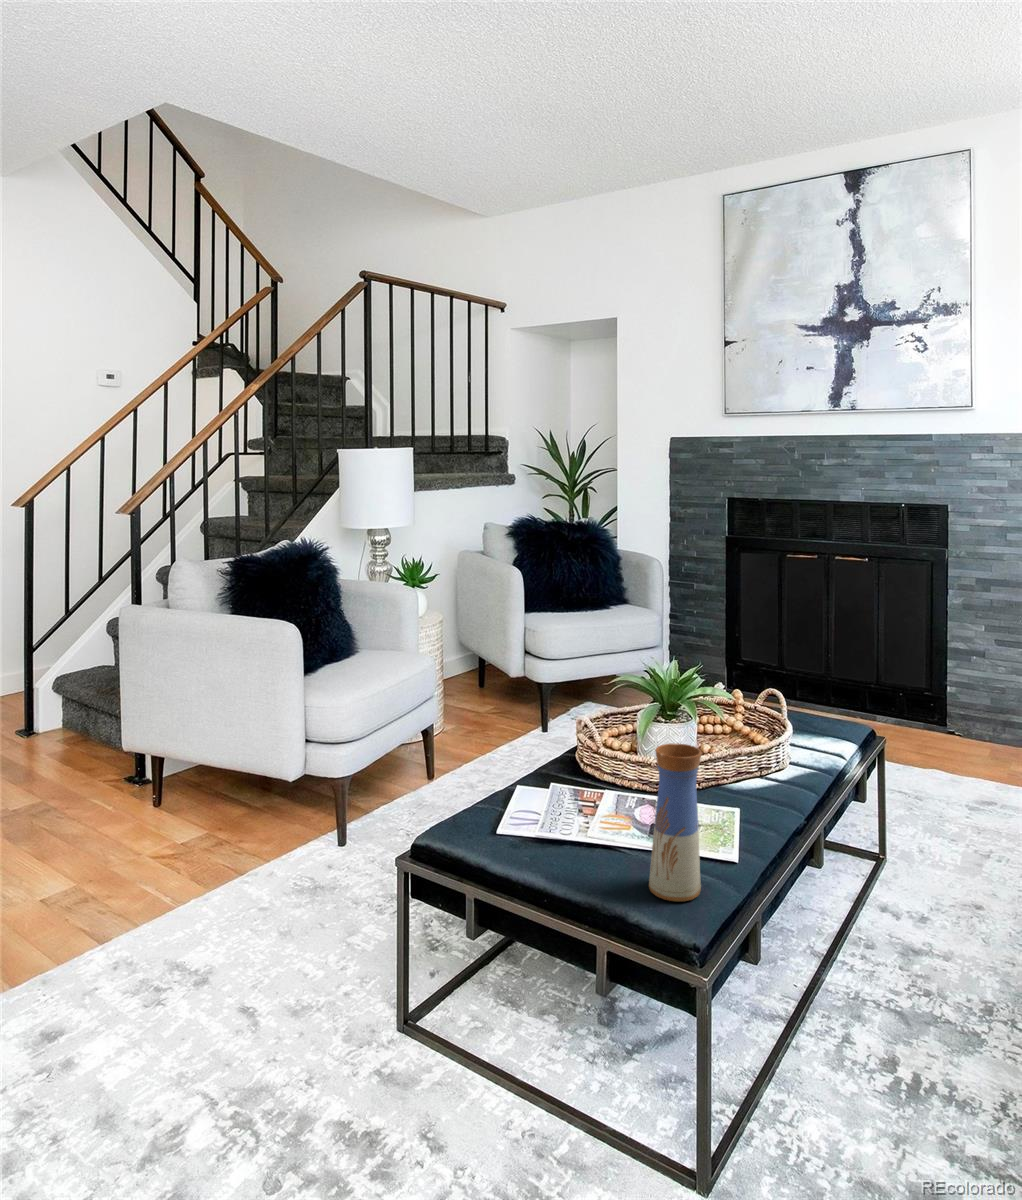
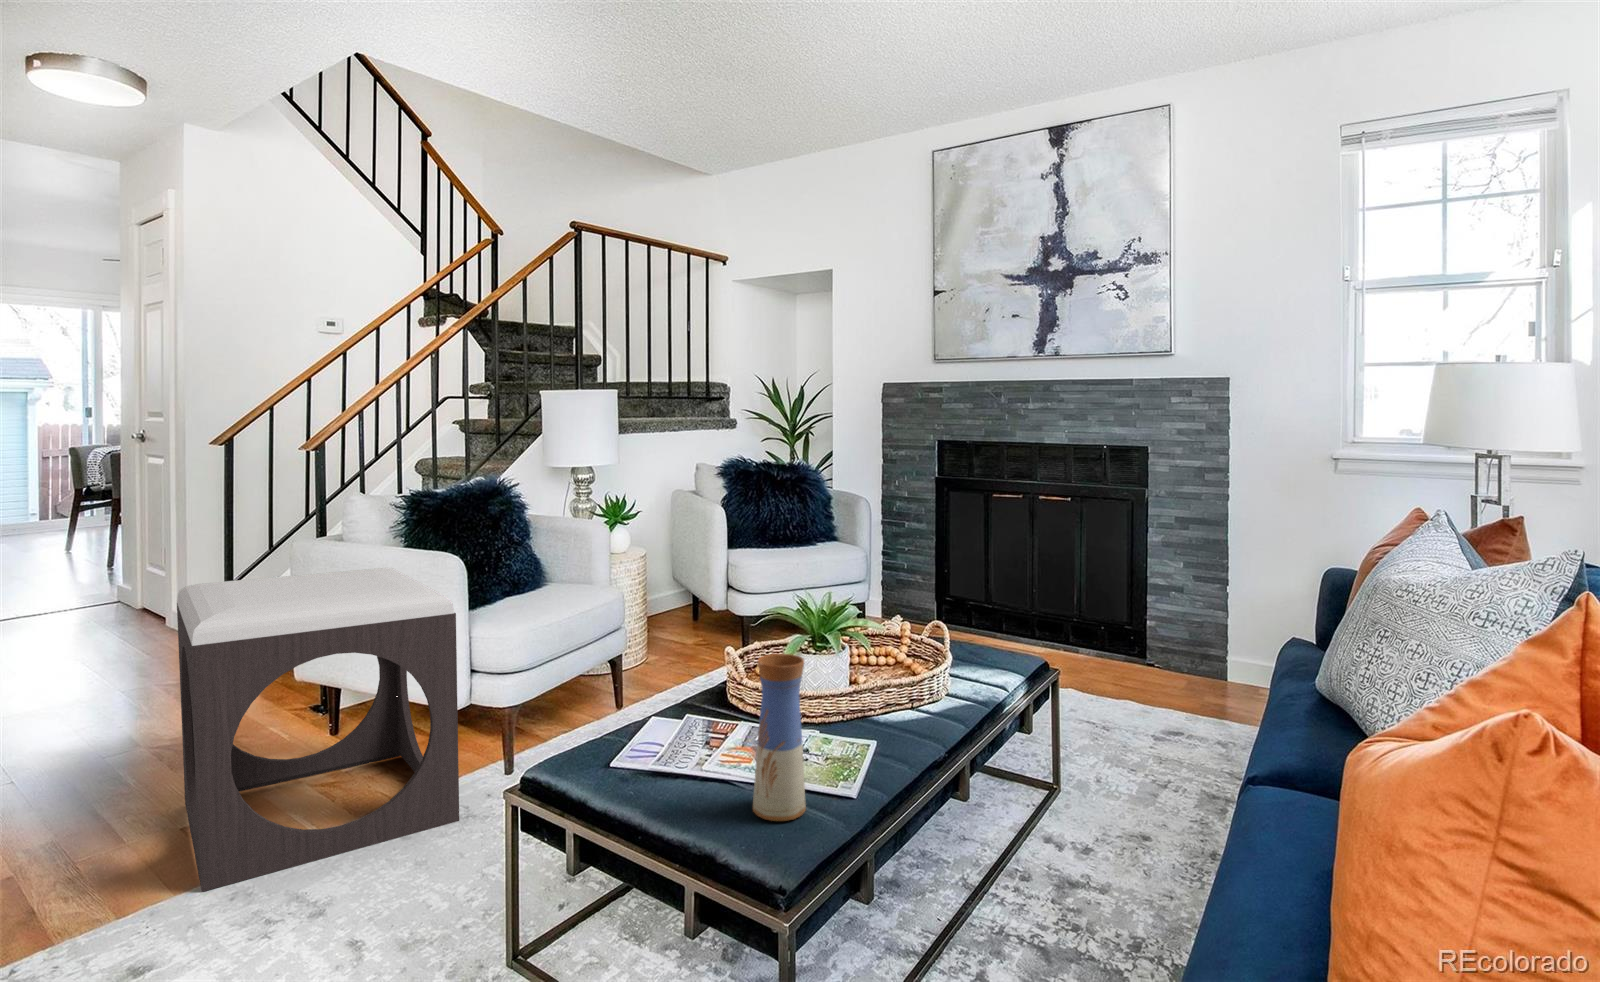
footstool: none [23,646,307,962] -> present [177,568,459,892]

